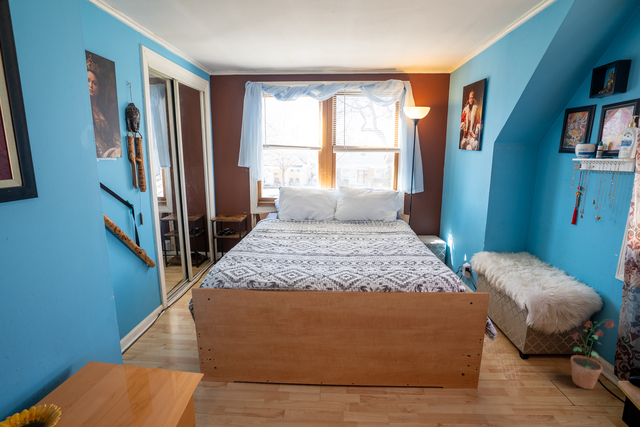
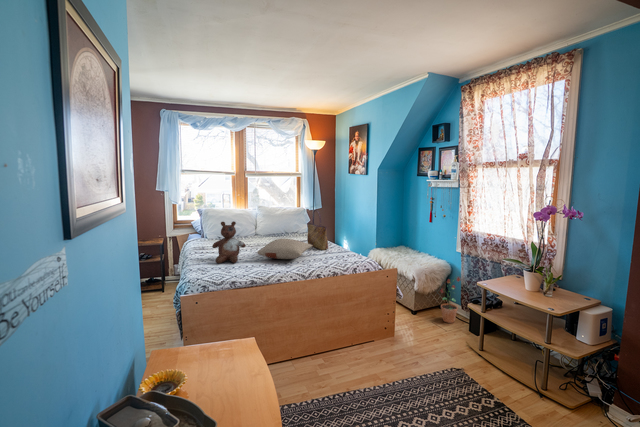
tote bag: none [382,197,403,249] -> present [307,210,328,250]
stuffed bear: none [259,206,295,255] -> present [212,221,245,264]
pillow: none [303,231,377,258] -> present [257,239,312,259]

